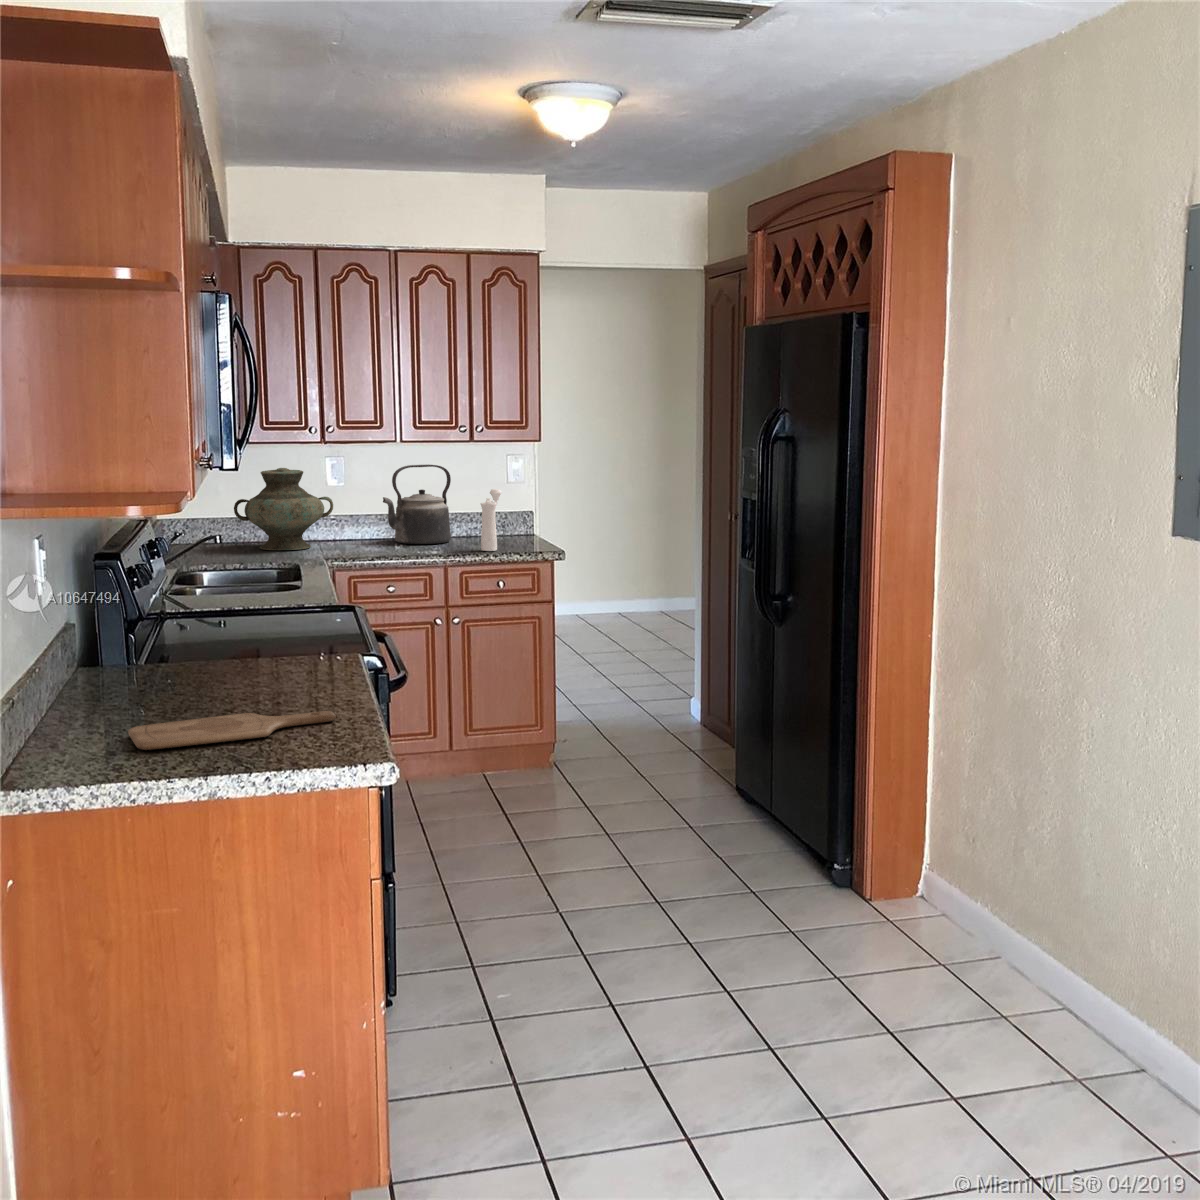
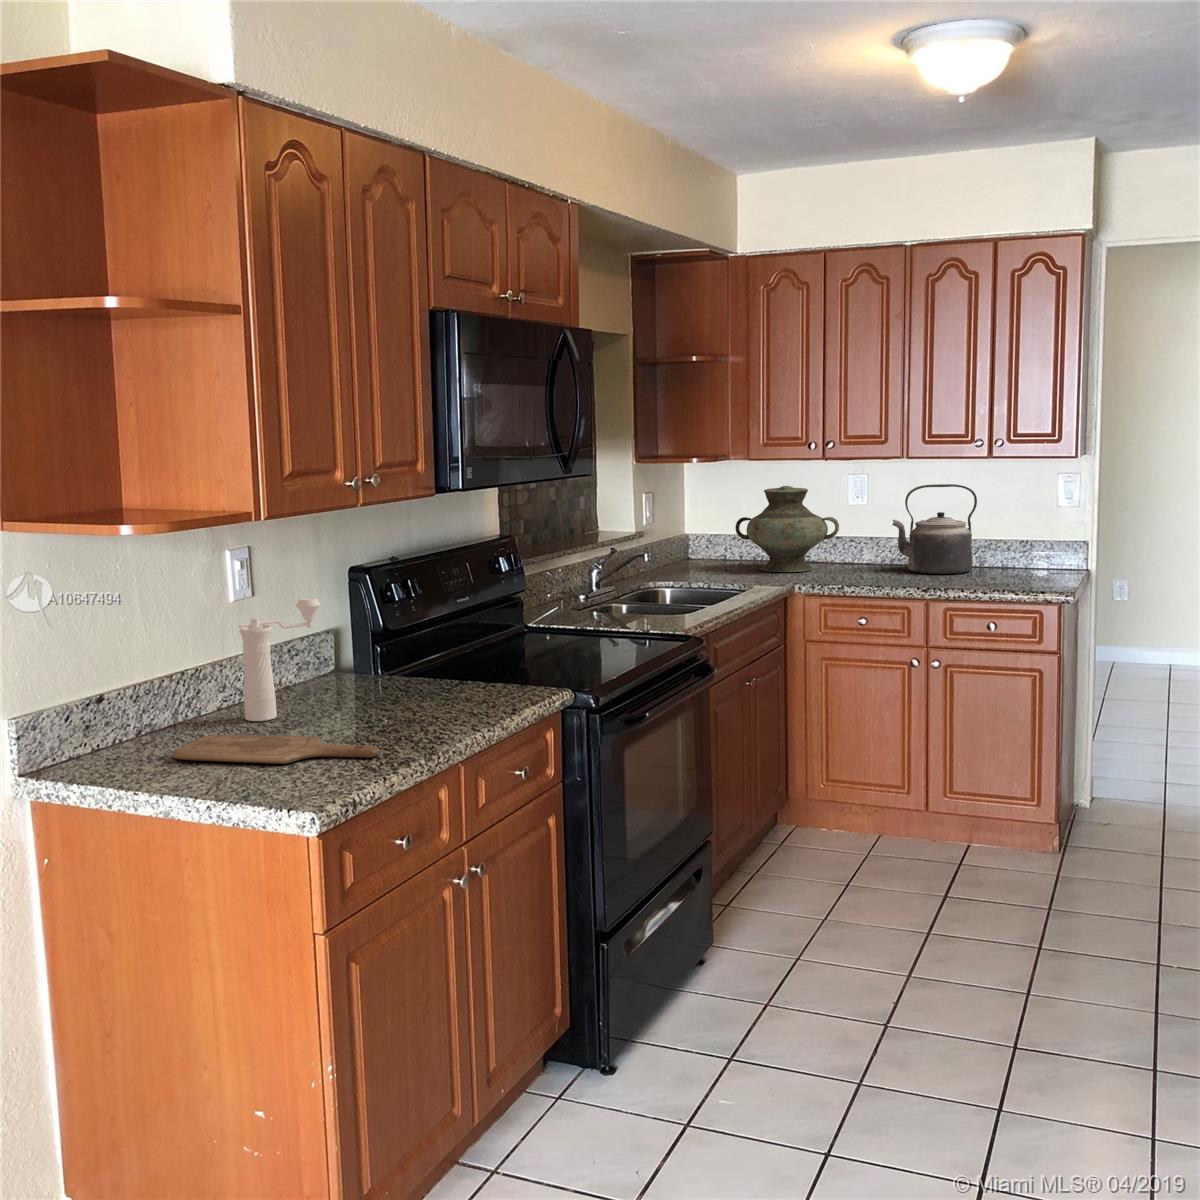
pepper mill: present [481,489,502,551] -> present [239,598,320,721]

